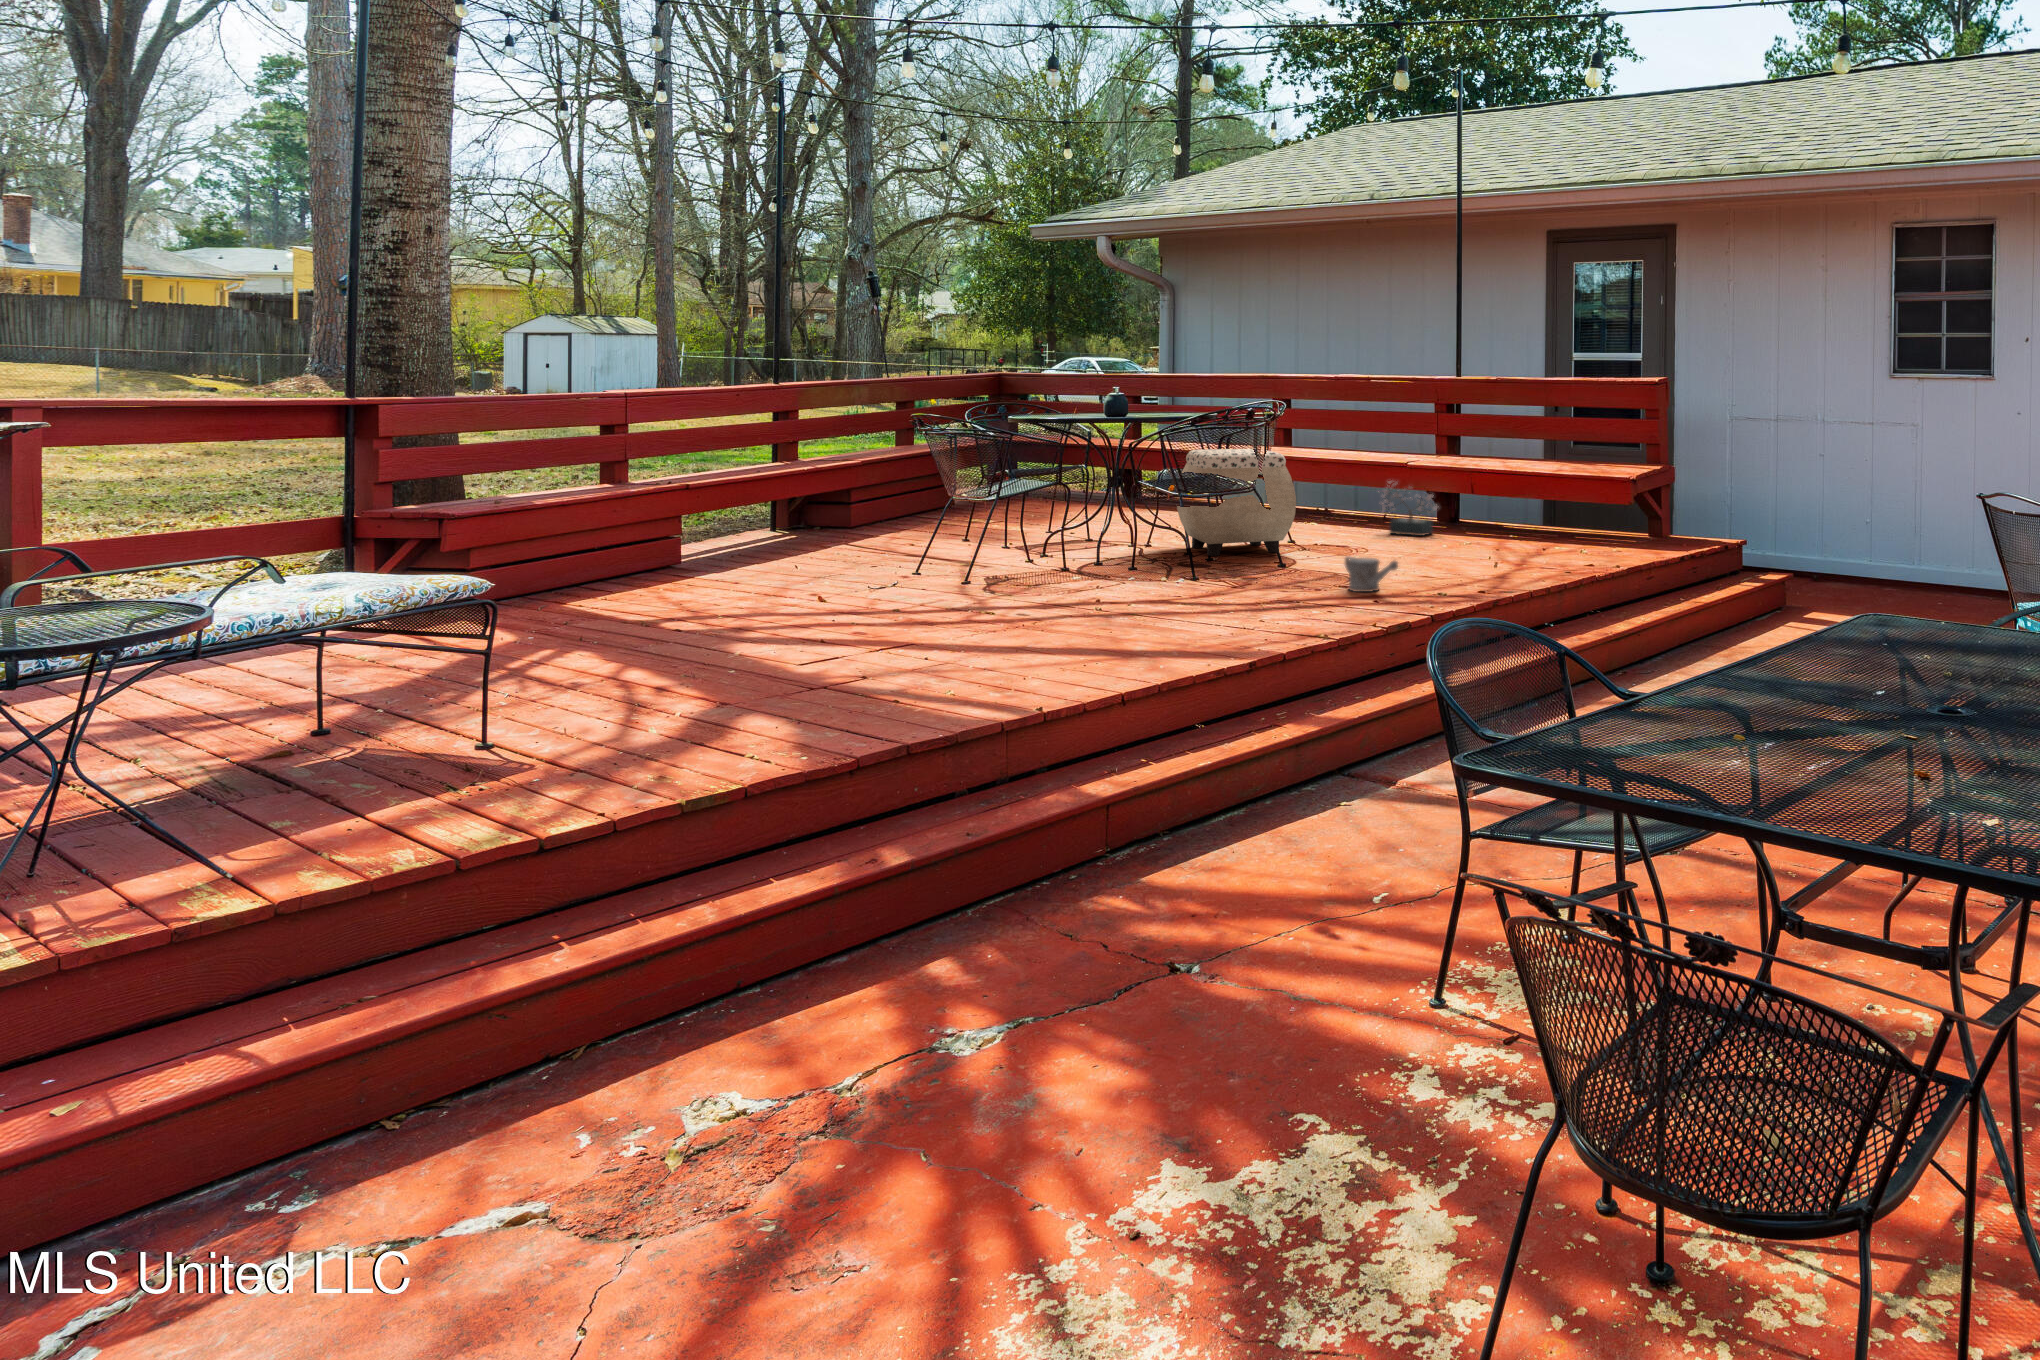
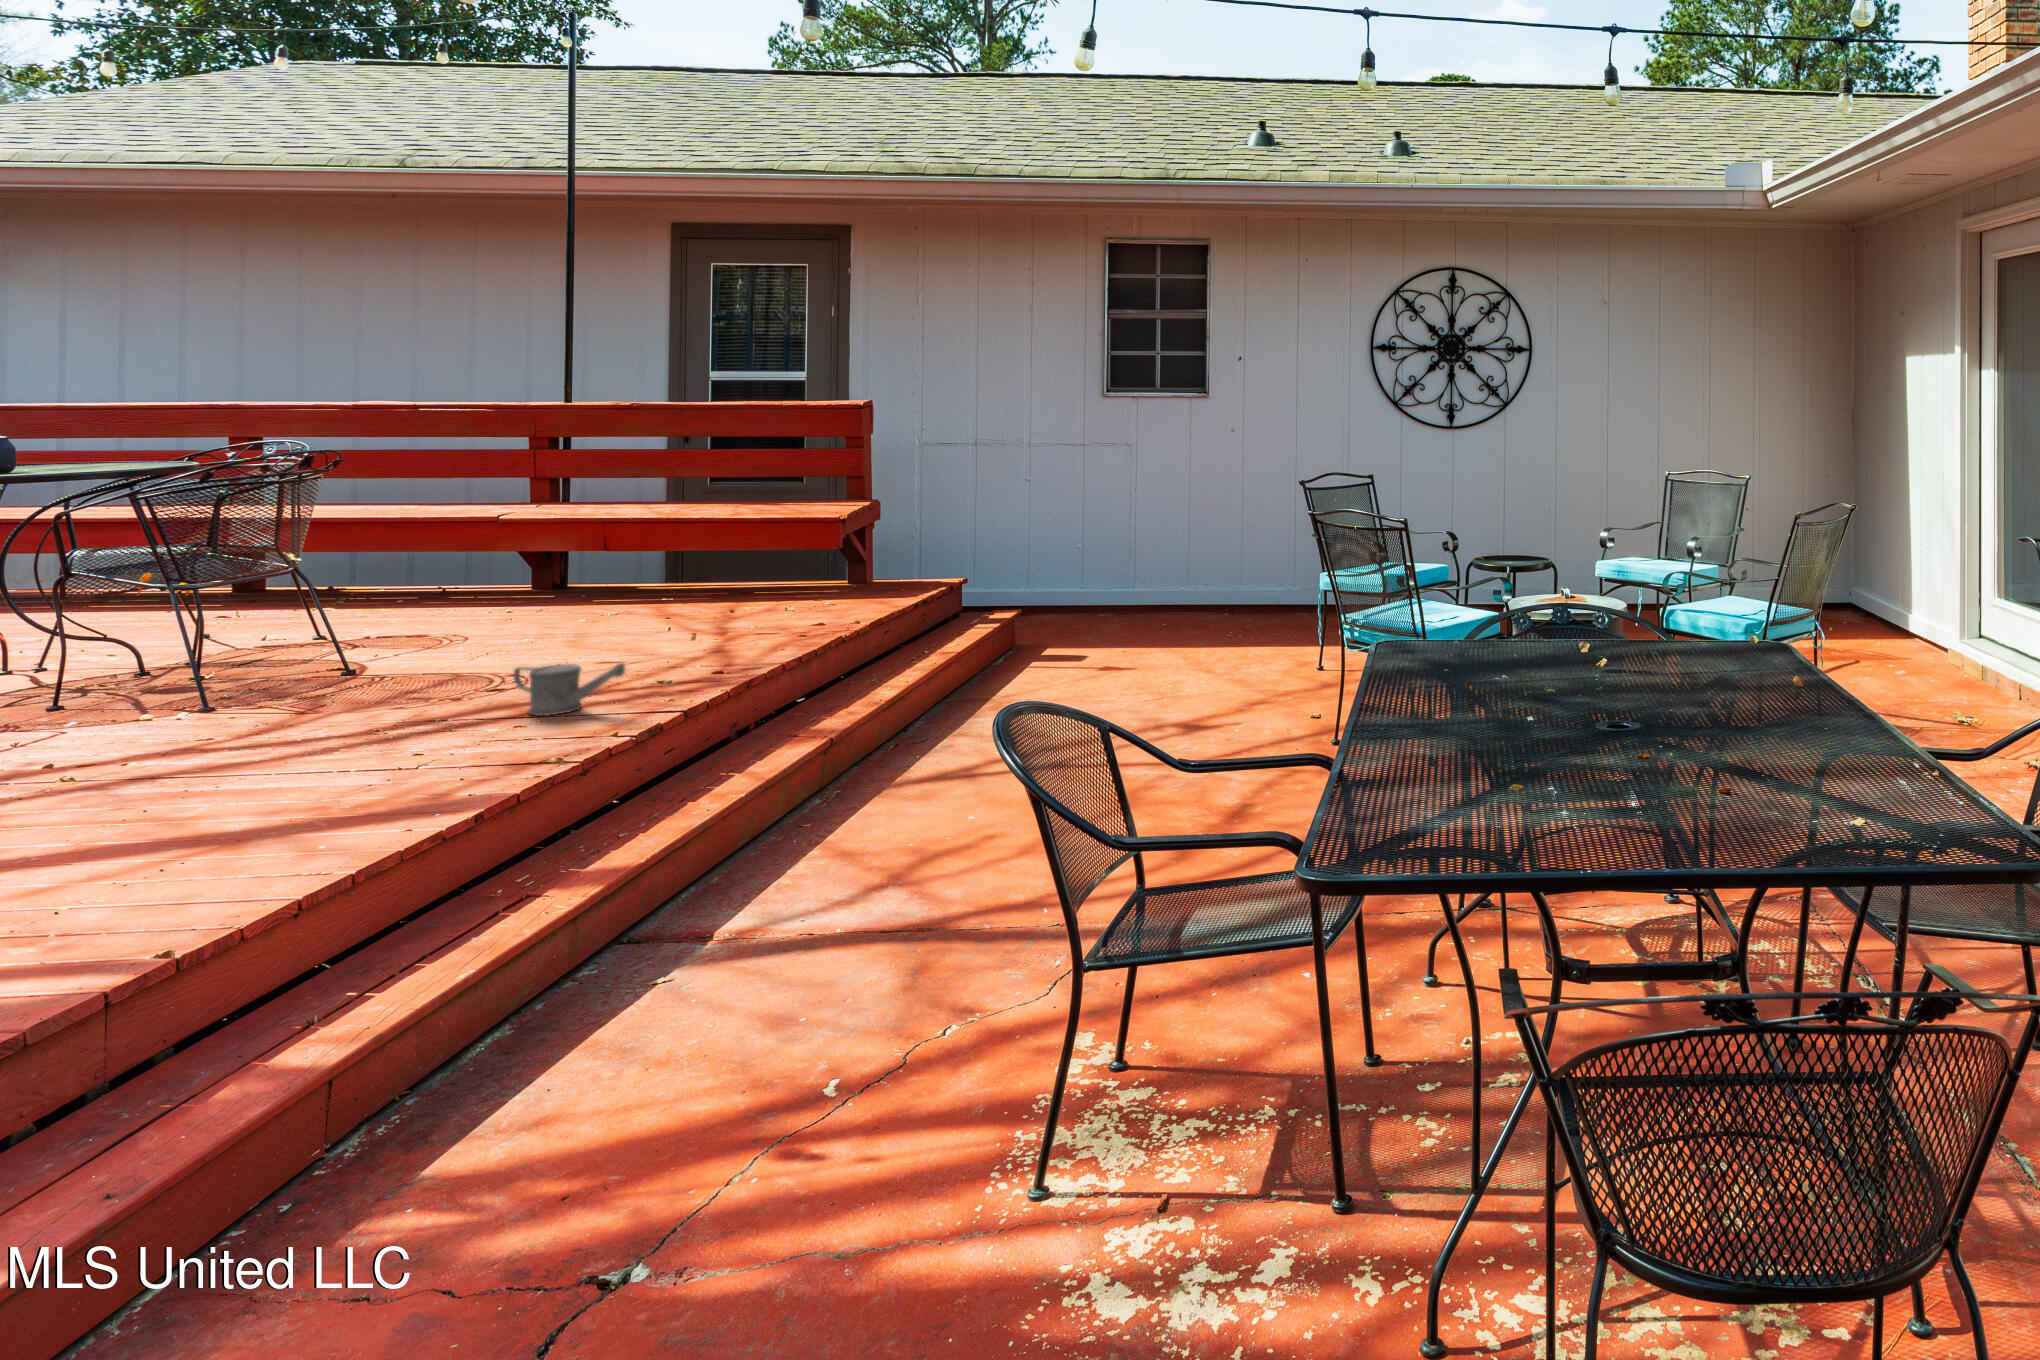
ottoman: present [1177,449,1296,556] -> none [81,523,353,700]
decorative plant: present [1381,483,1437,536] -> none [454,550,558,624]

